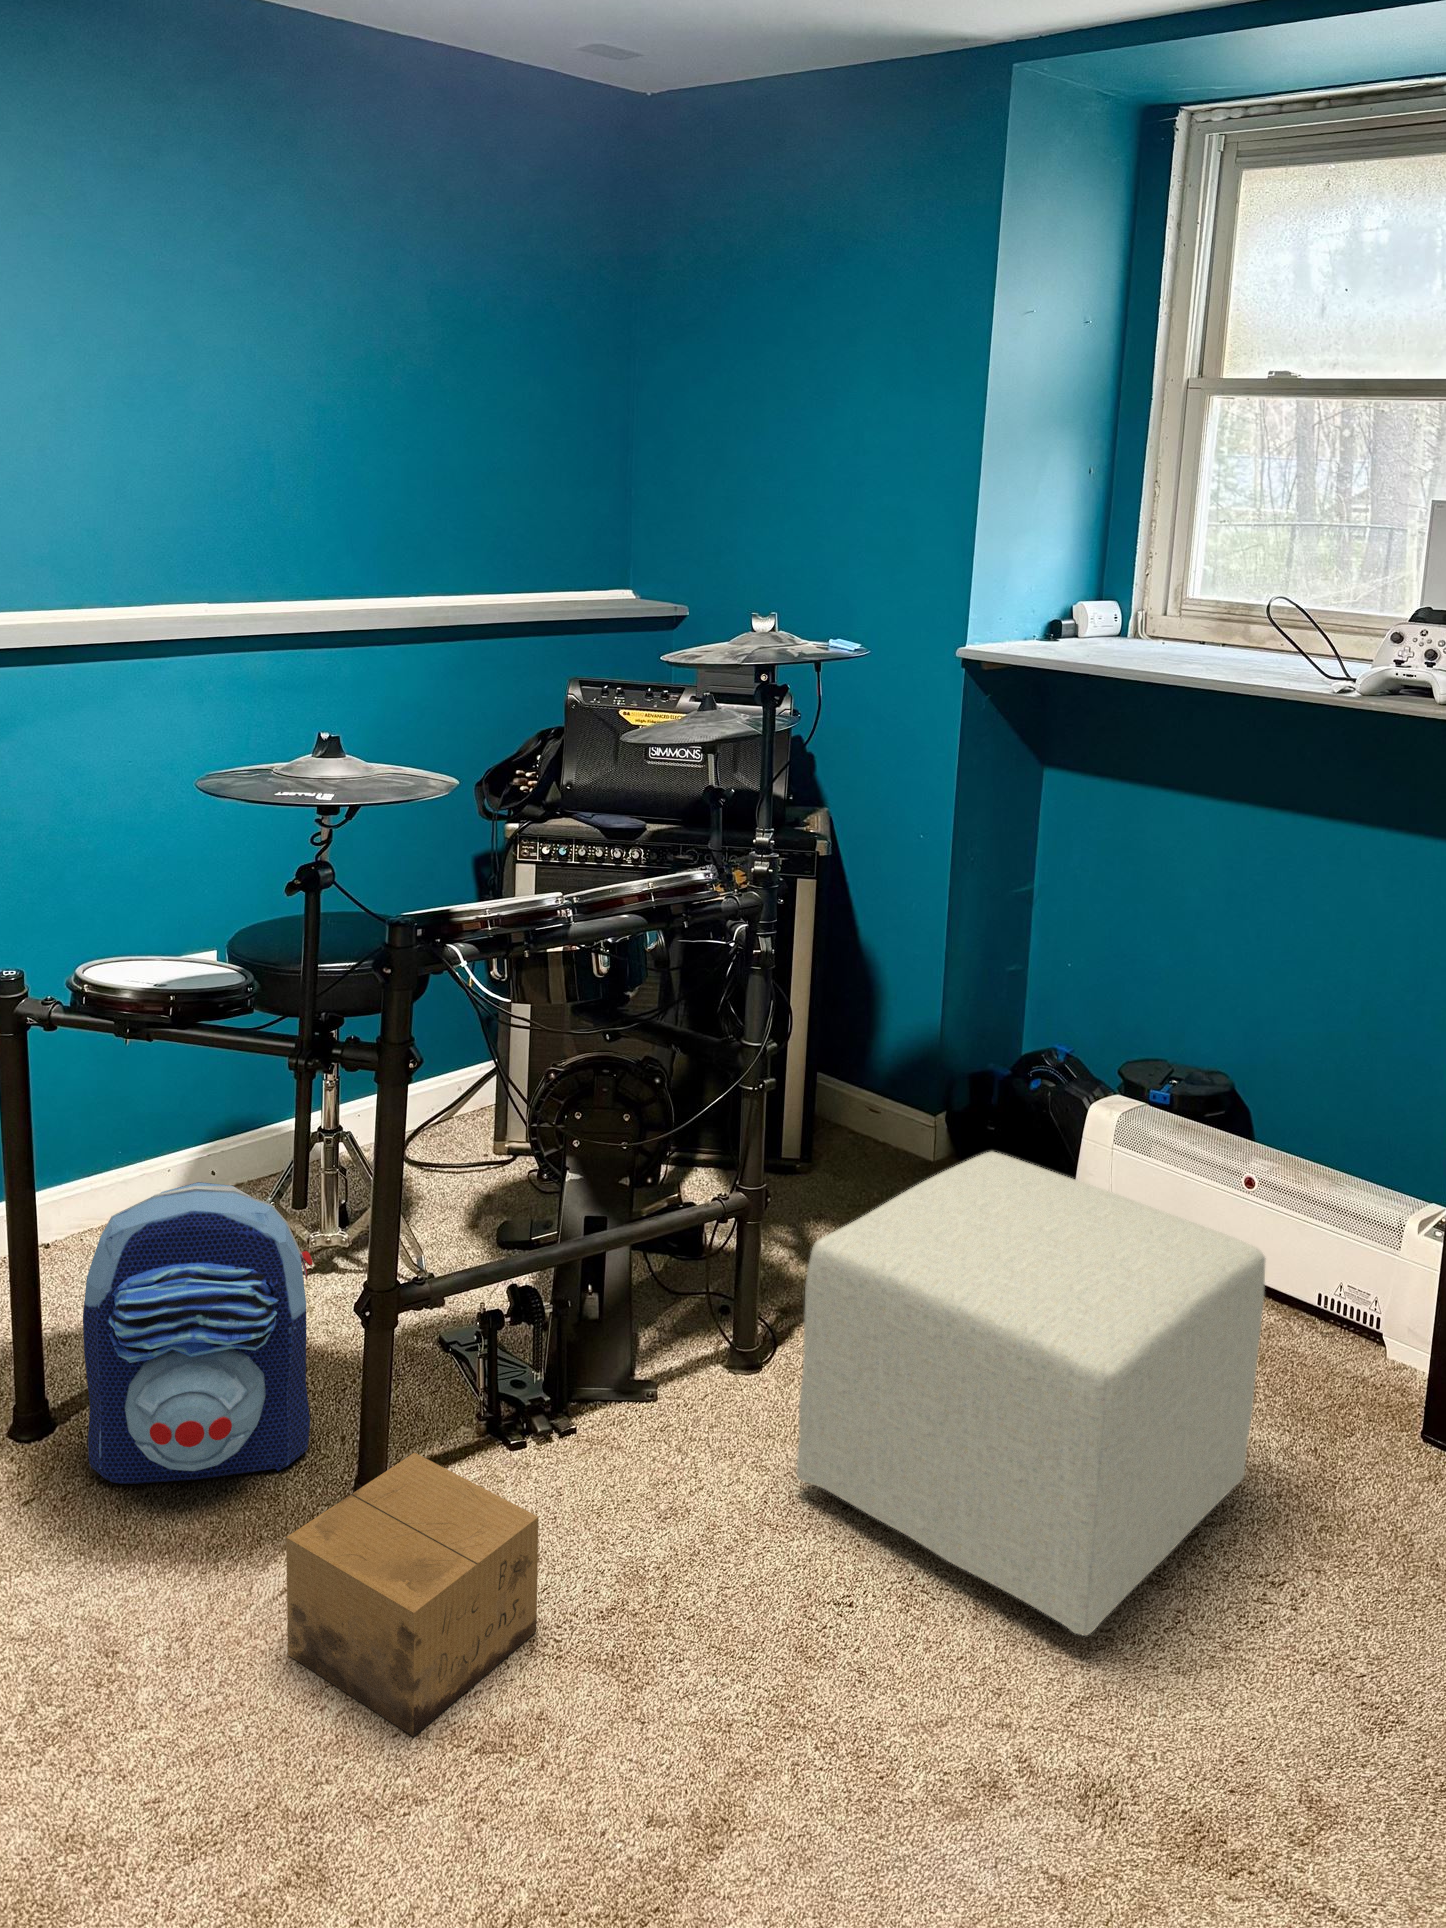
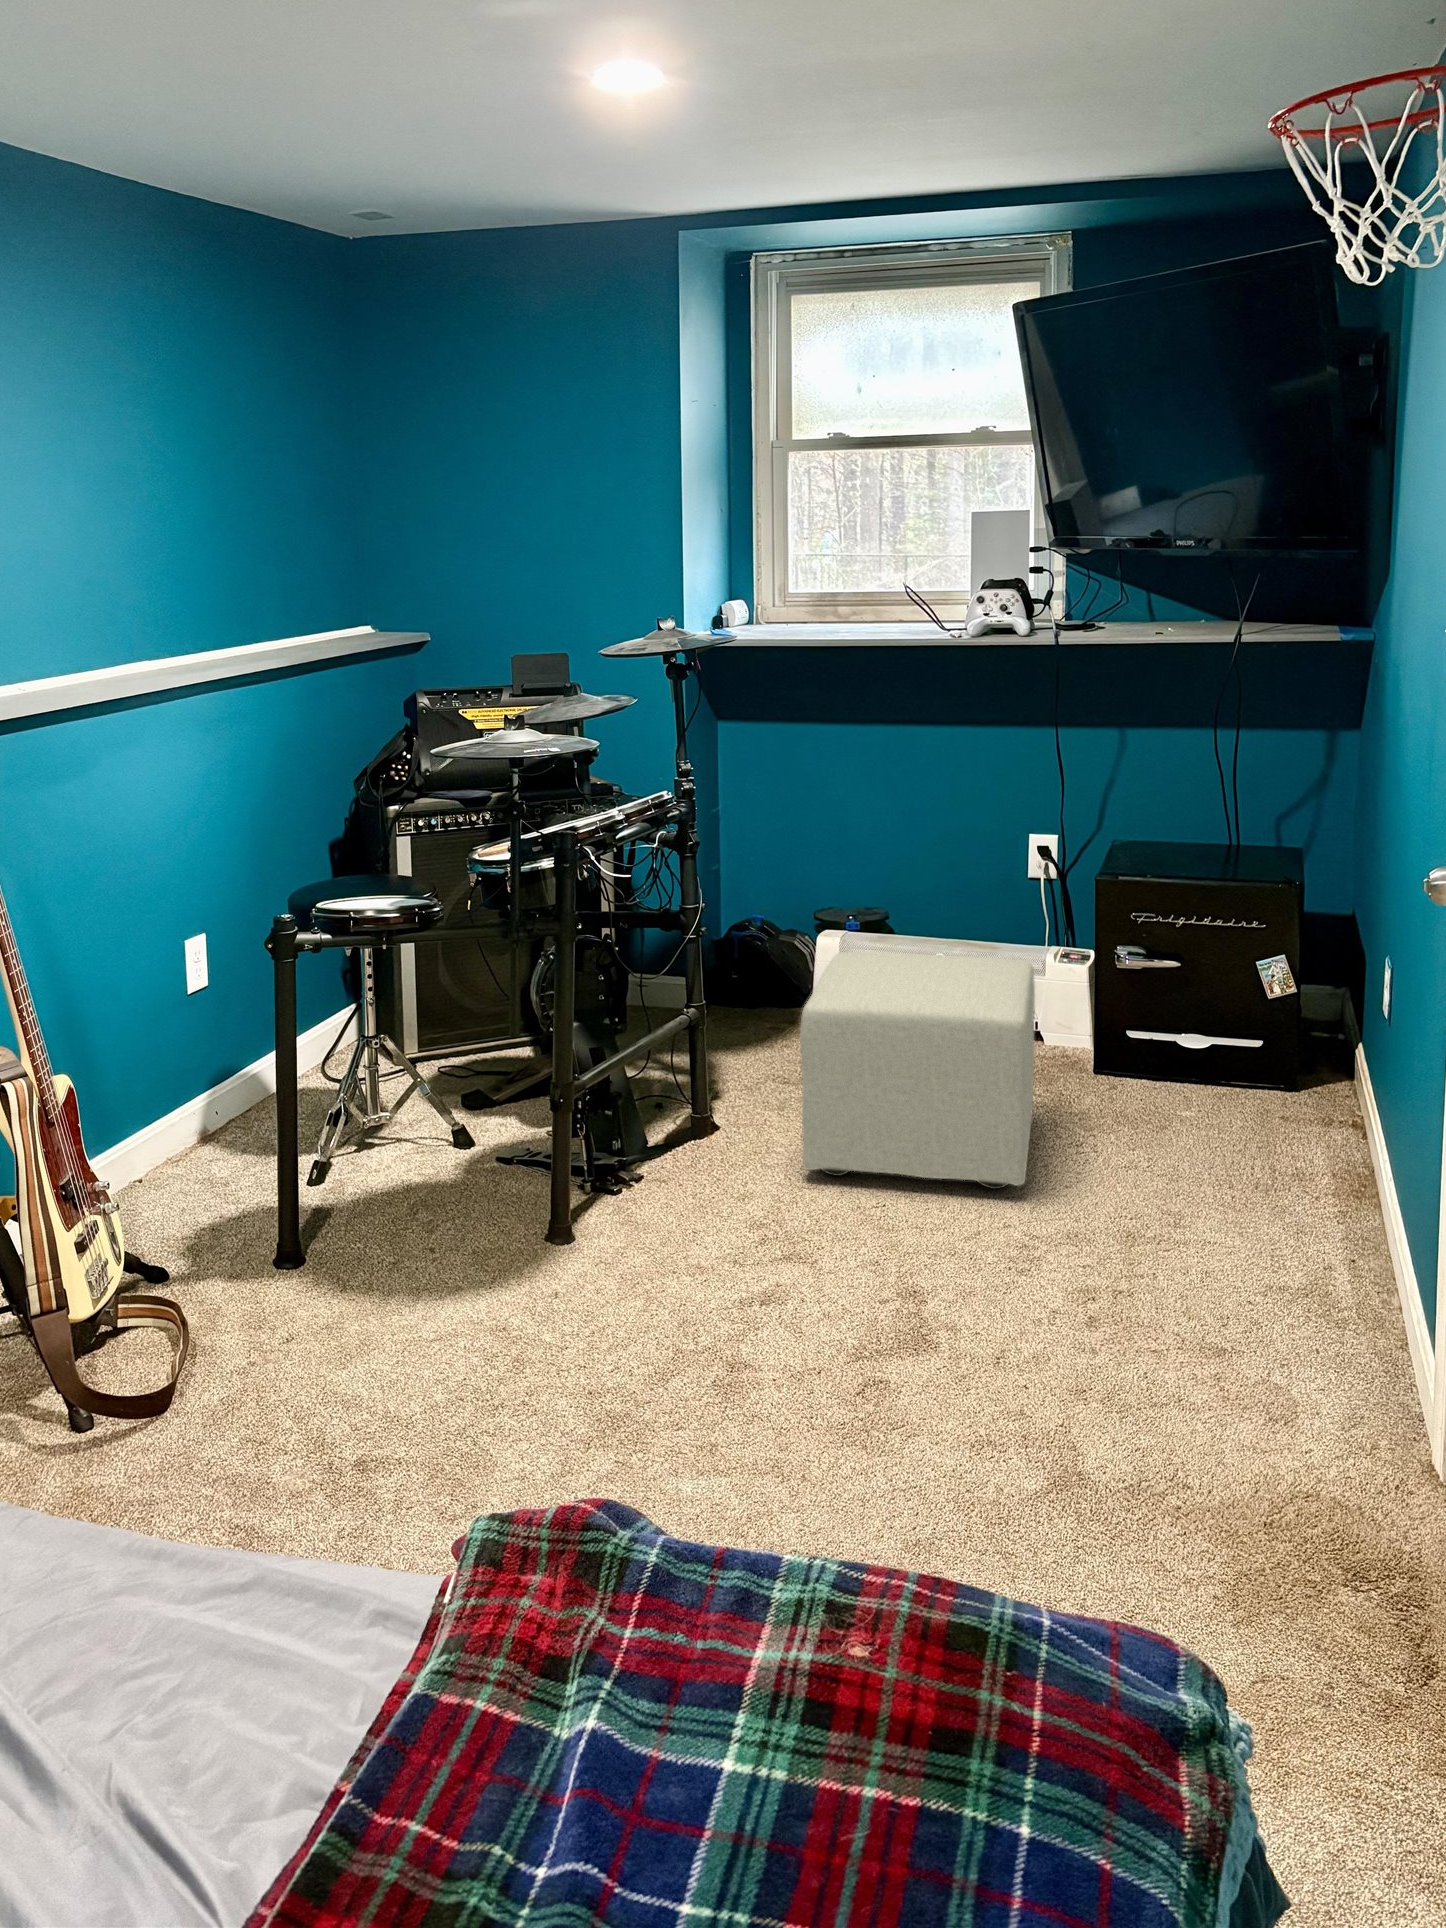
backpack: present [83,1182,312,1484] -> none [331,1057,488,1293]
cardboard box: present [286,1453,539,1736] -> none [603,1191,735,1331]

